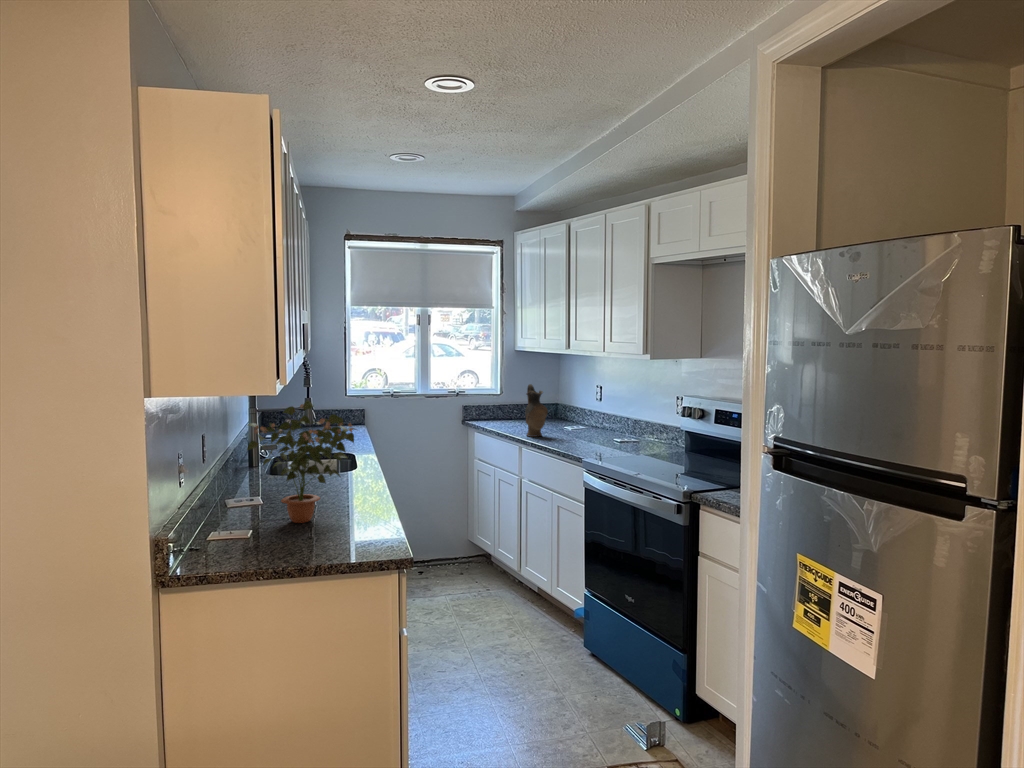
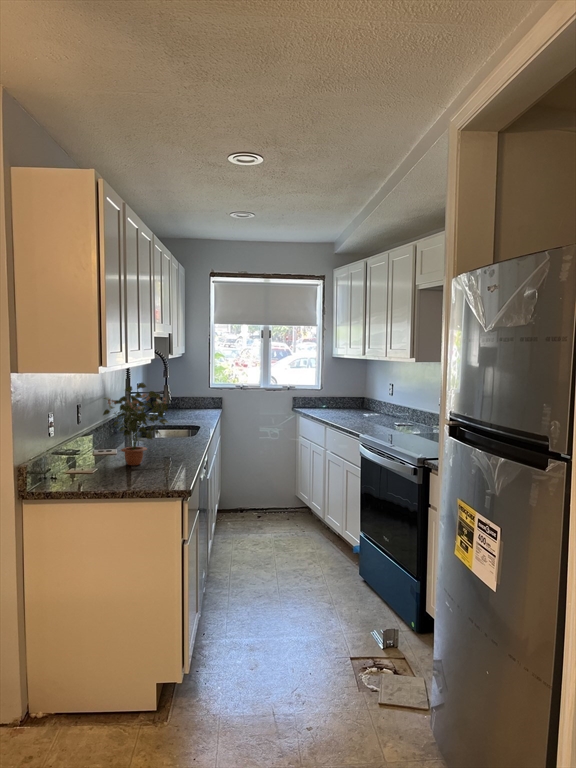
ceramic pitcher: present [525,384,548,437] -> none [330,380,347,419]

